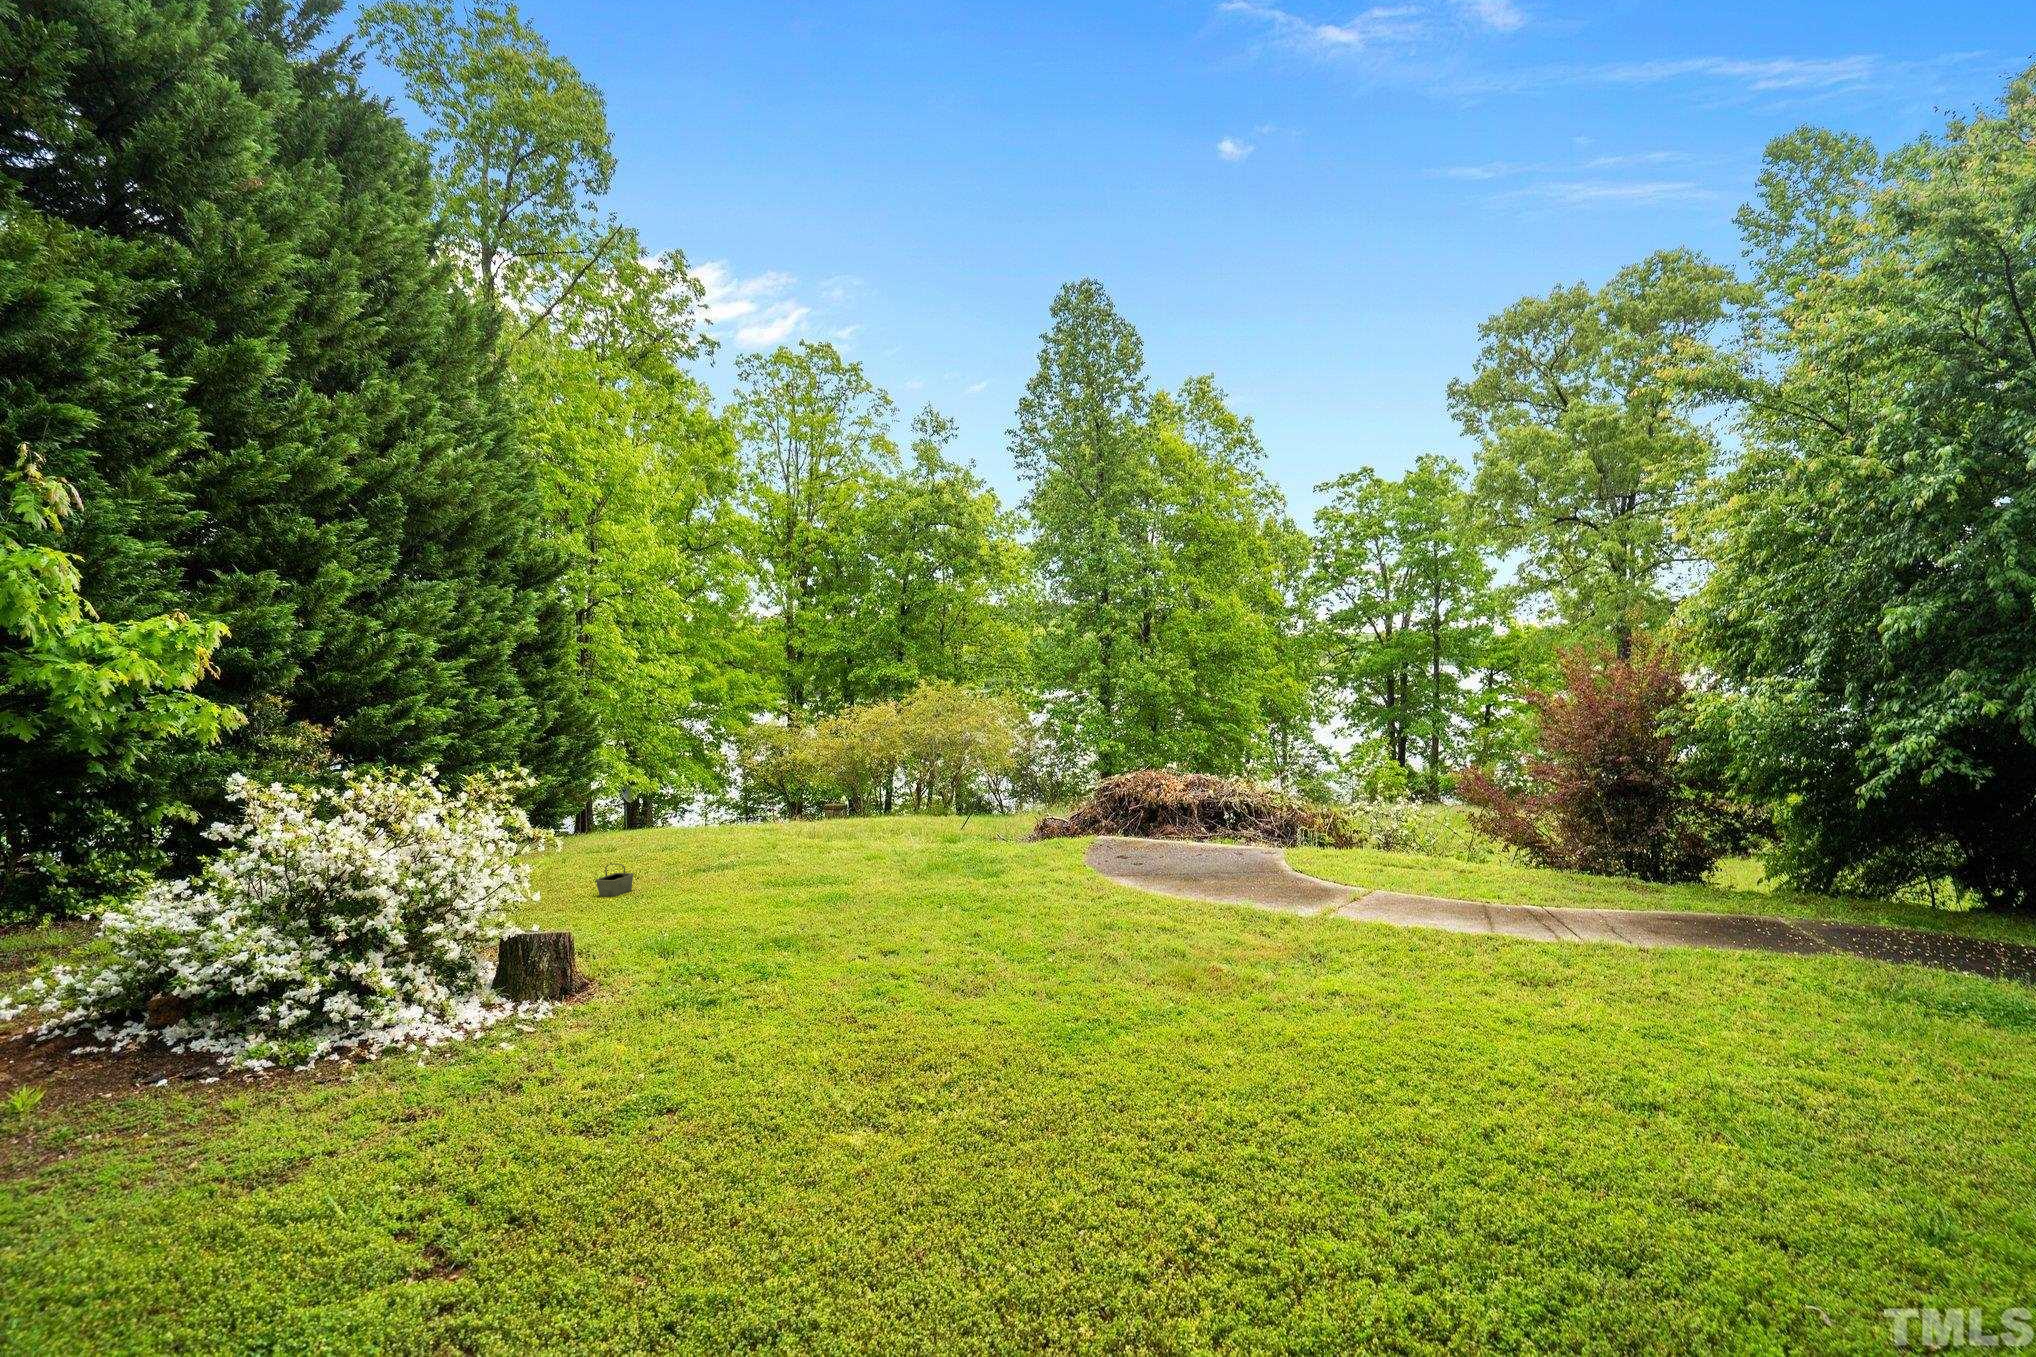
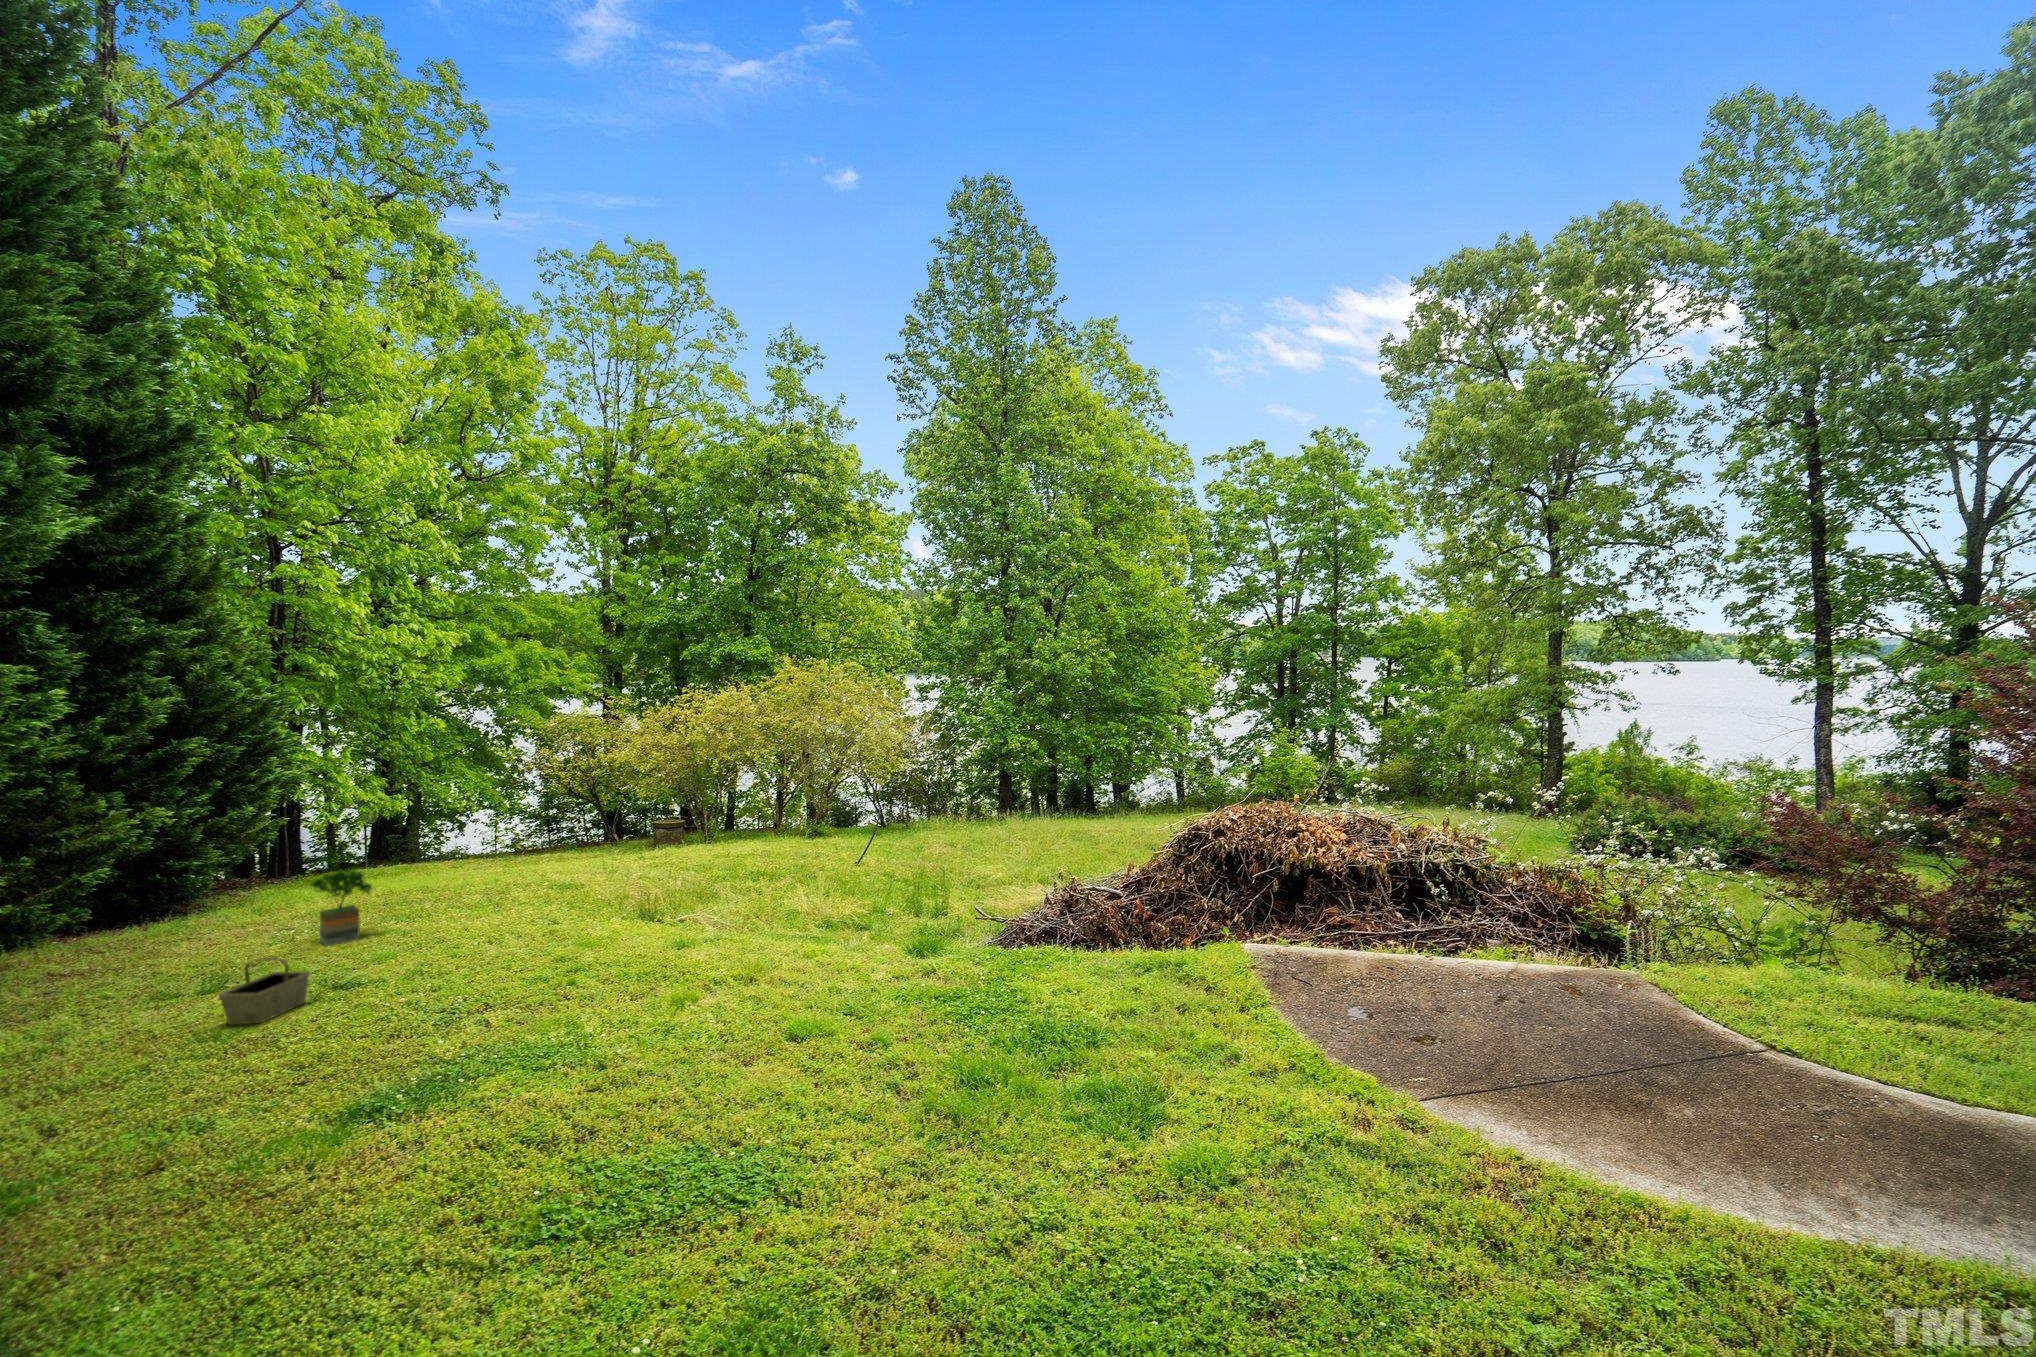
potted tree: none [622,825,655,869] -> present [310,870,372,946]

